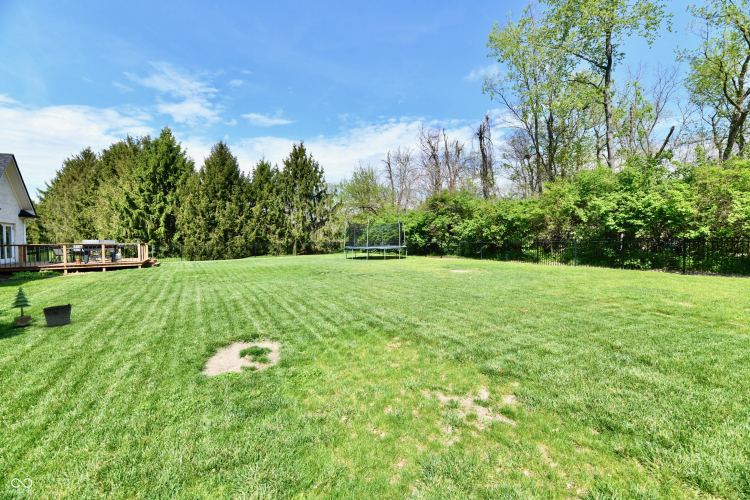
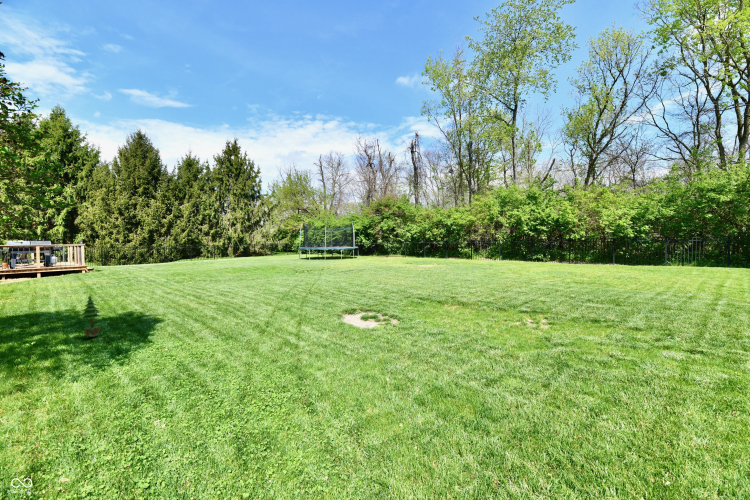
bucket: present [43,303,73,327] -> none [118,310,146,335]

